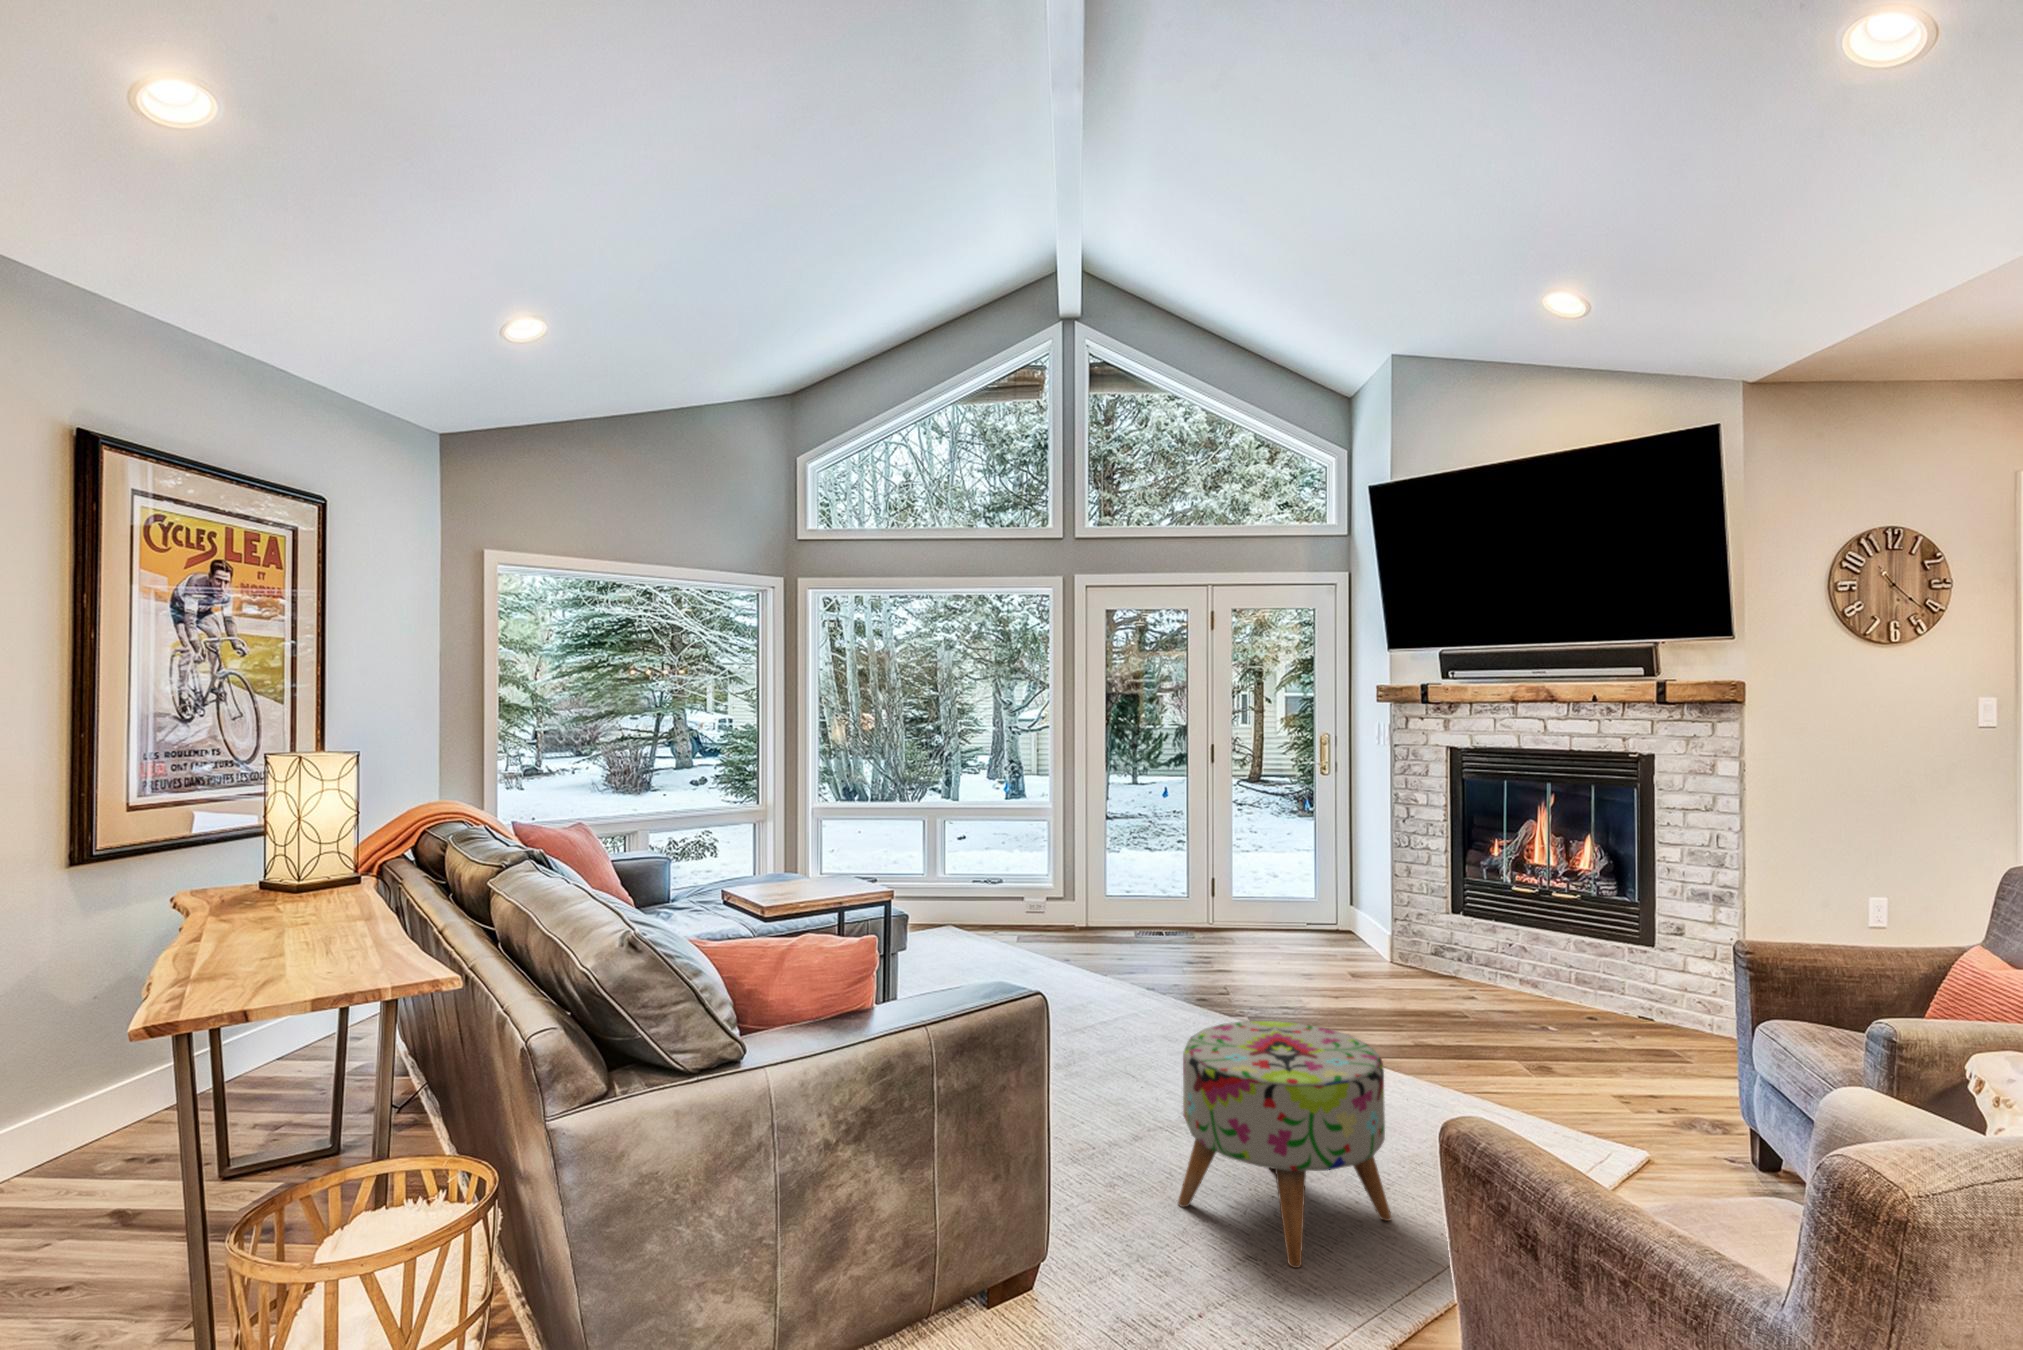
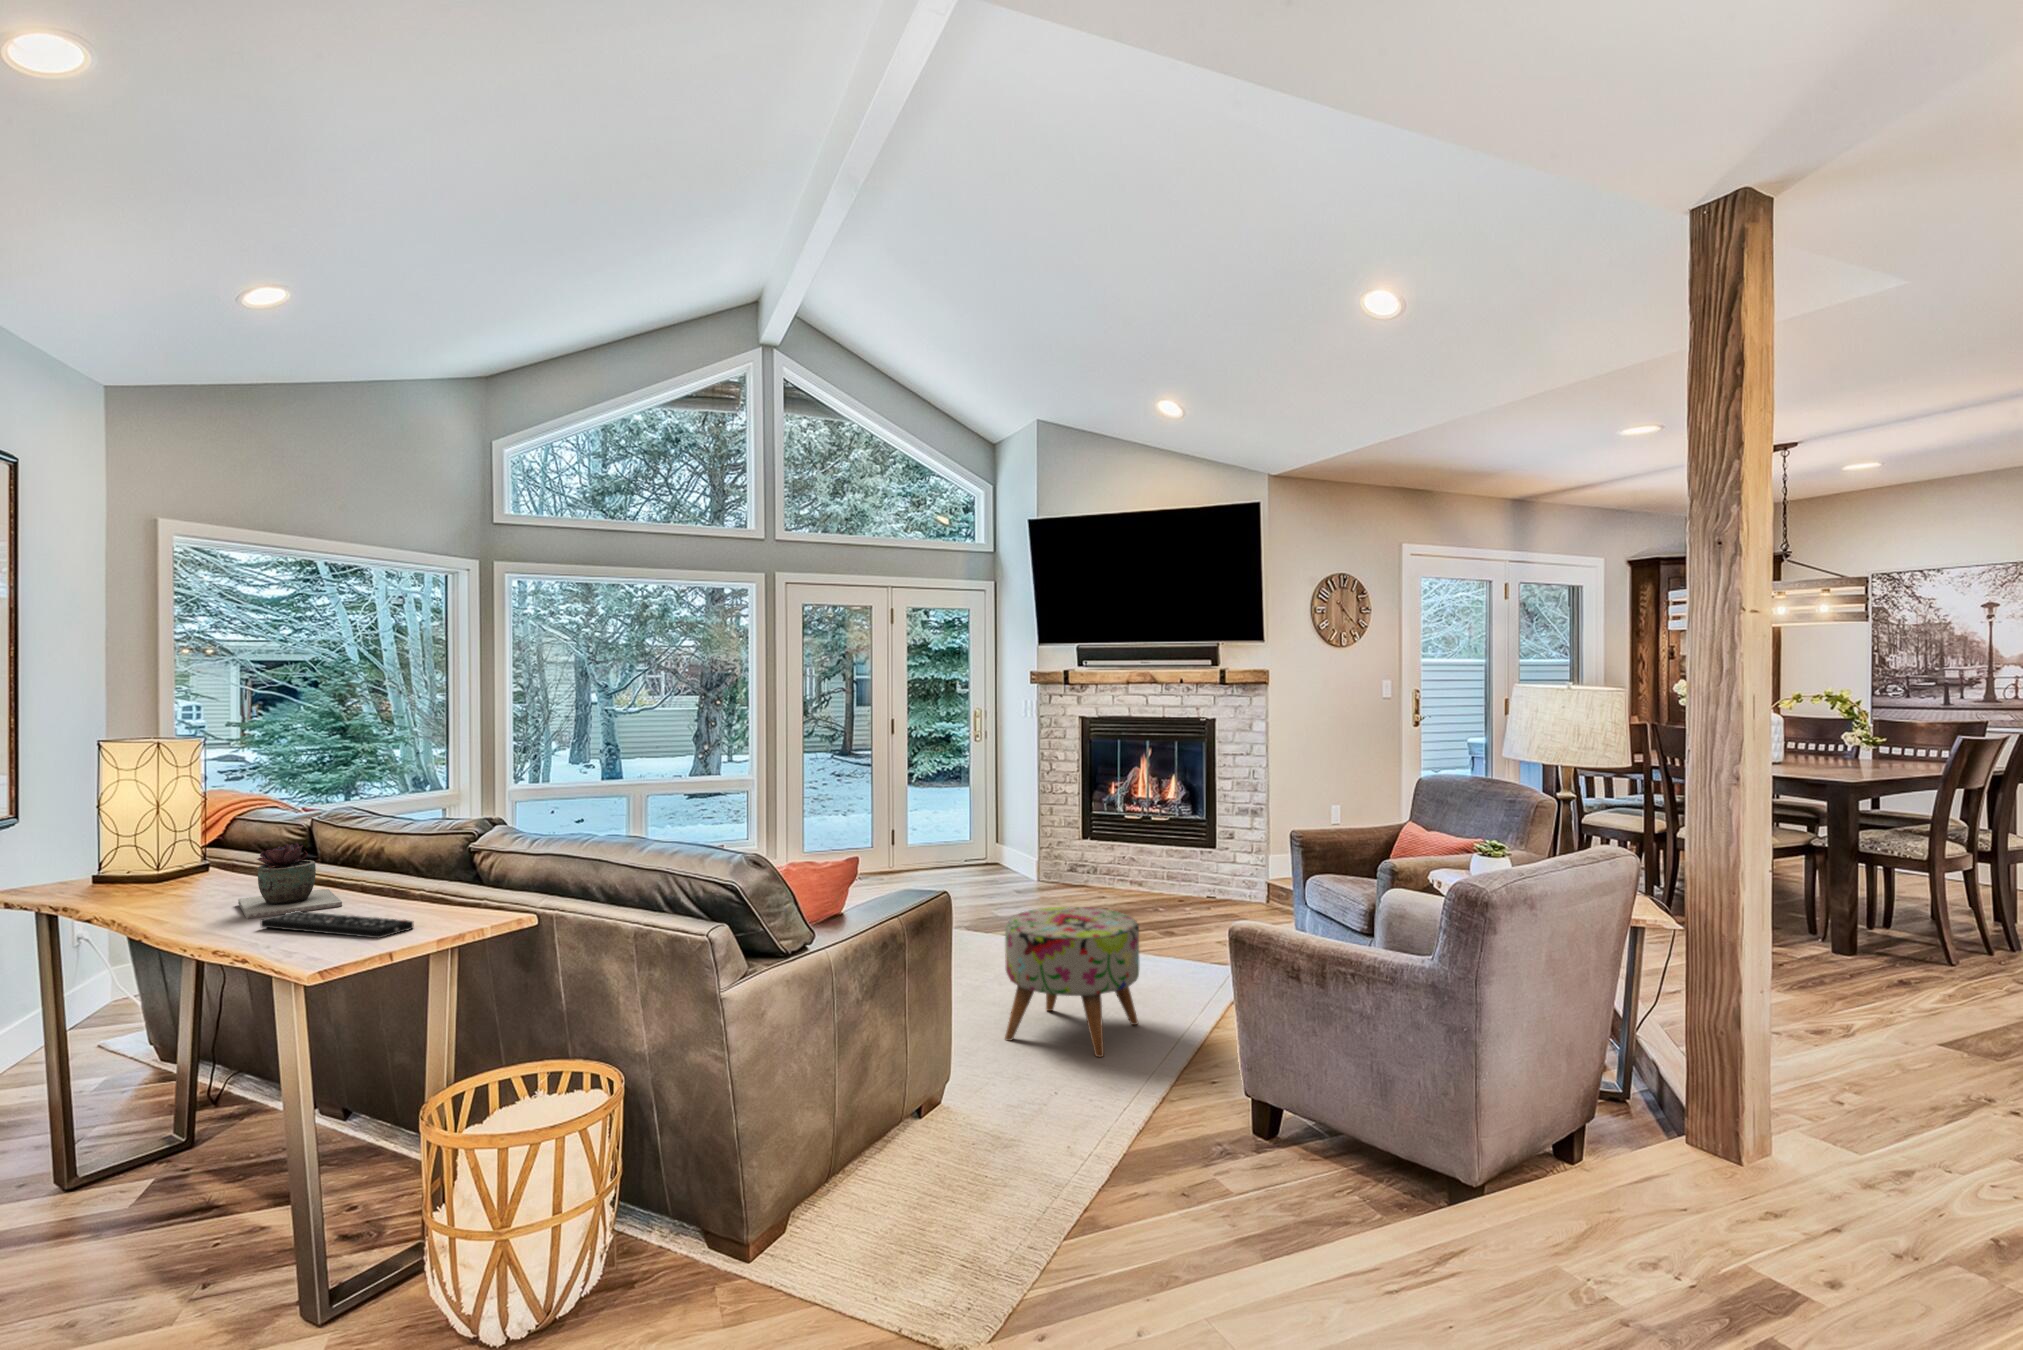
succulent plant: none [228,868,356,947] -> present [238,843,342,919]
remote control: none [200,945,287,992] -> present [261,911,414,938]

